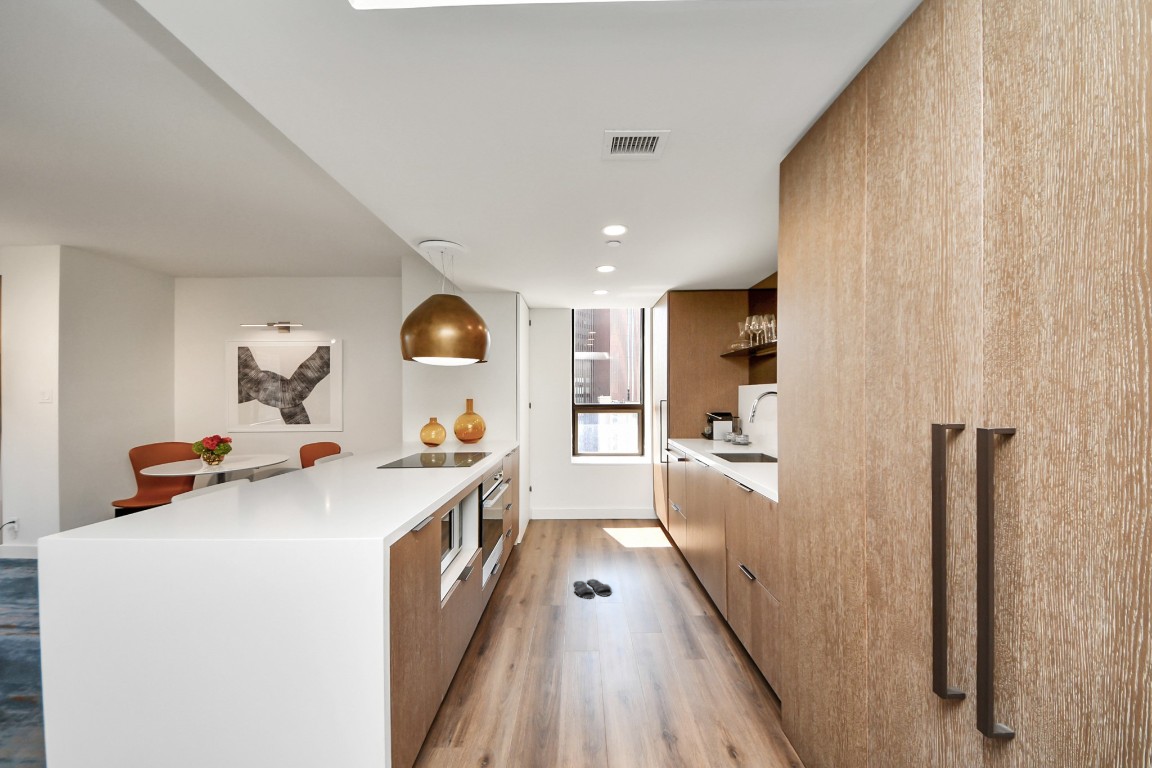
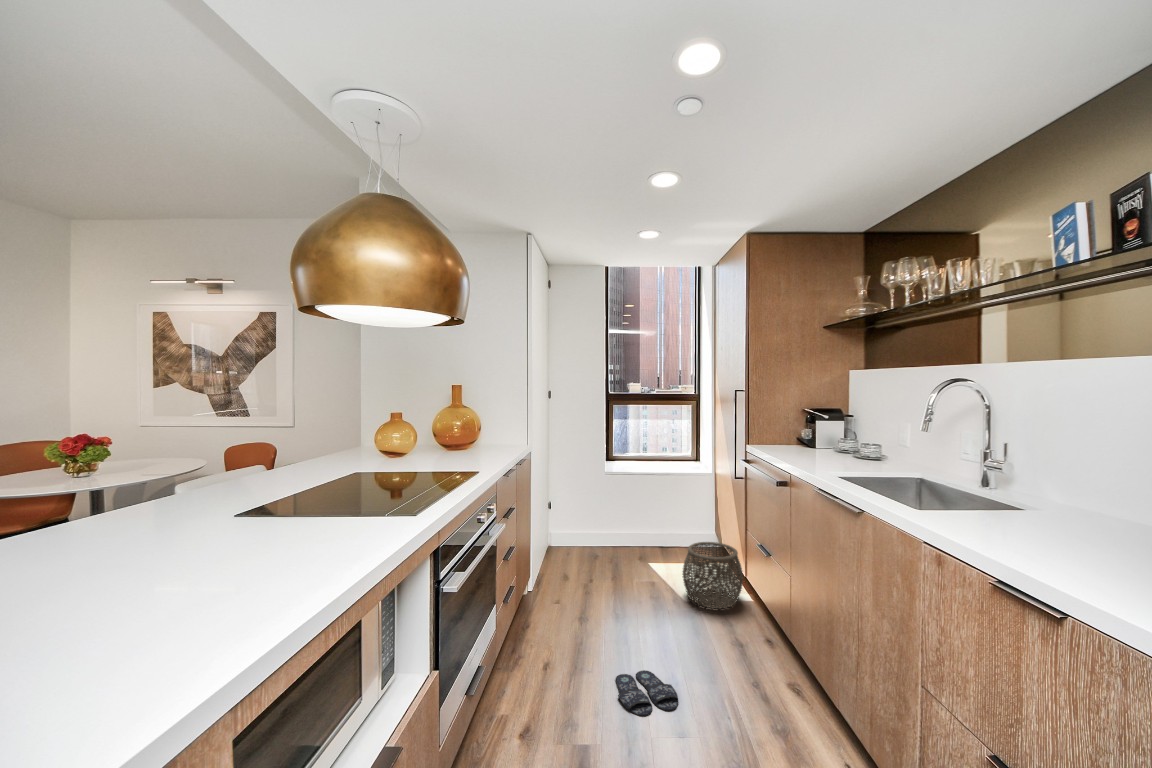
woven basket: none [624,507,666,551] -> present [683,542,743,609]

